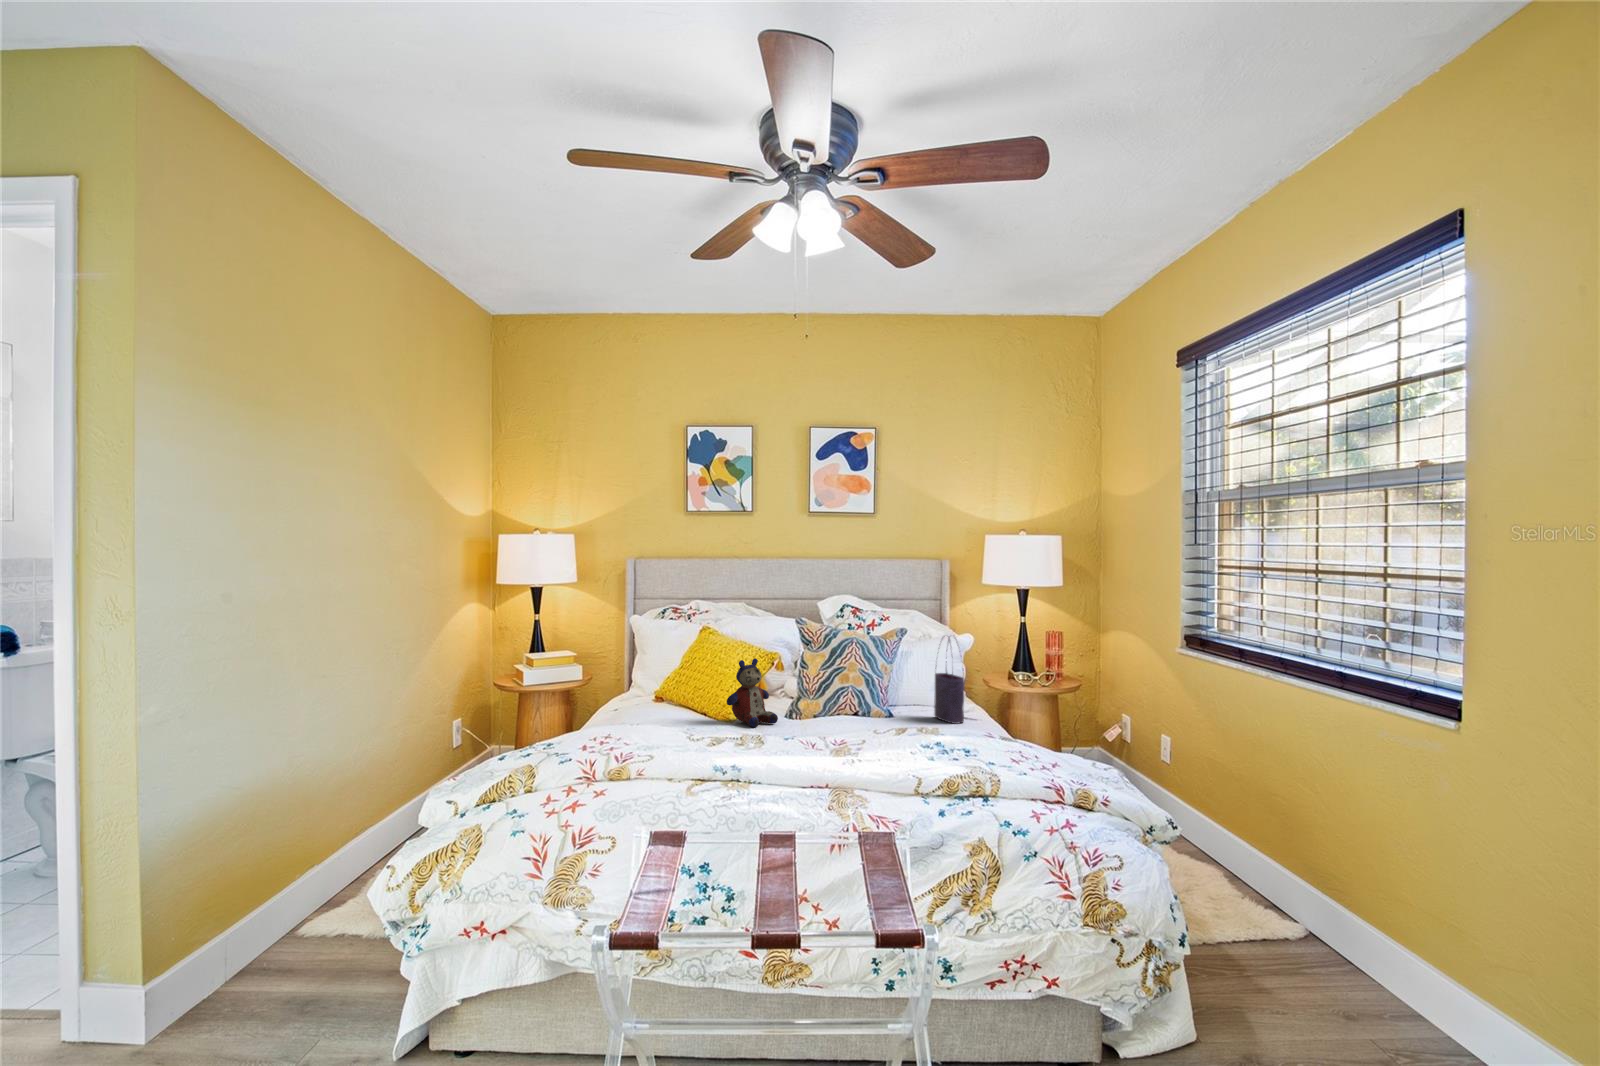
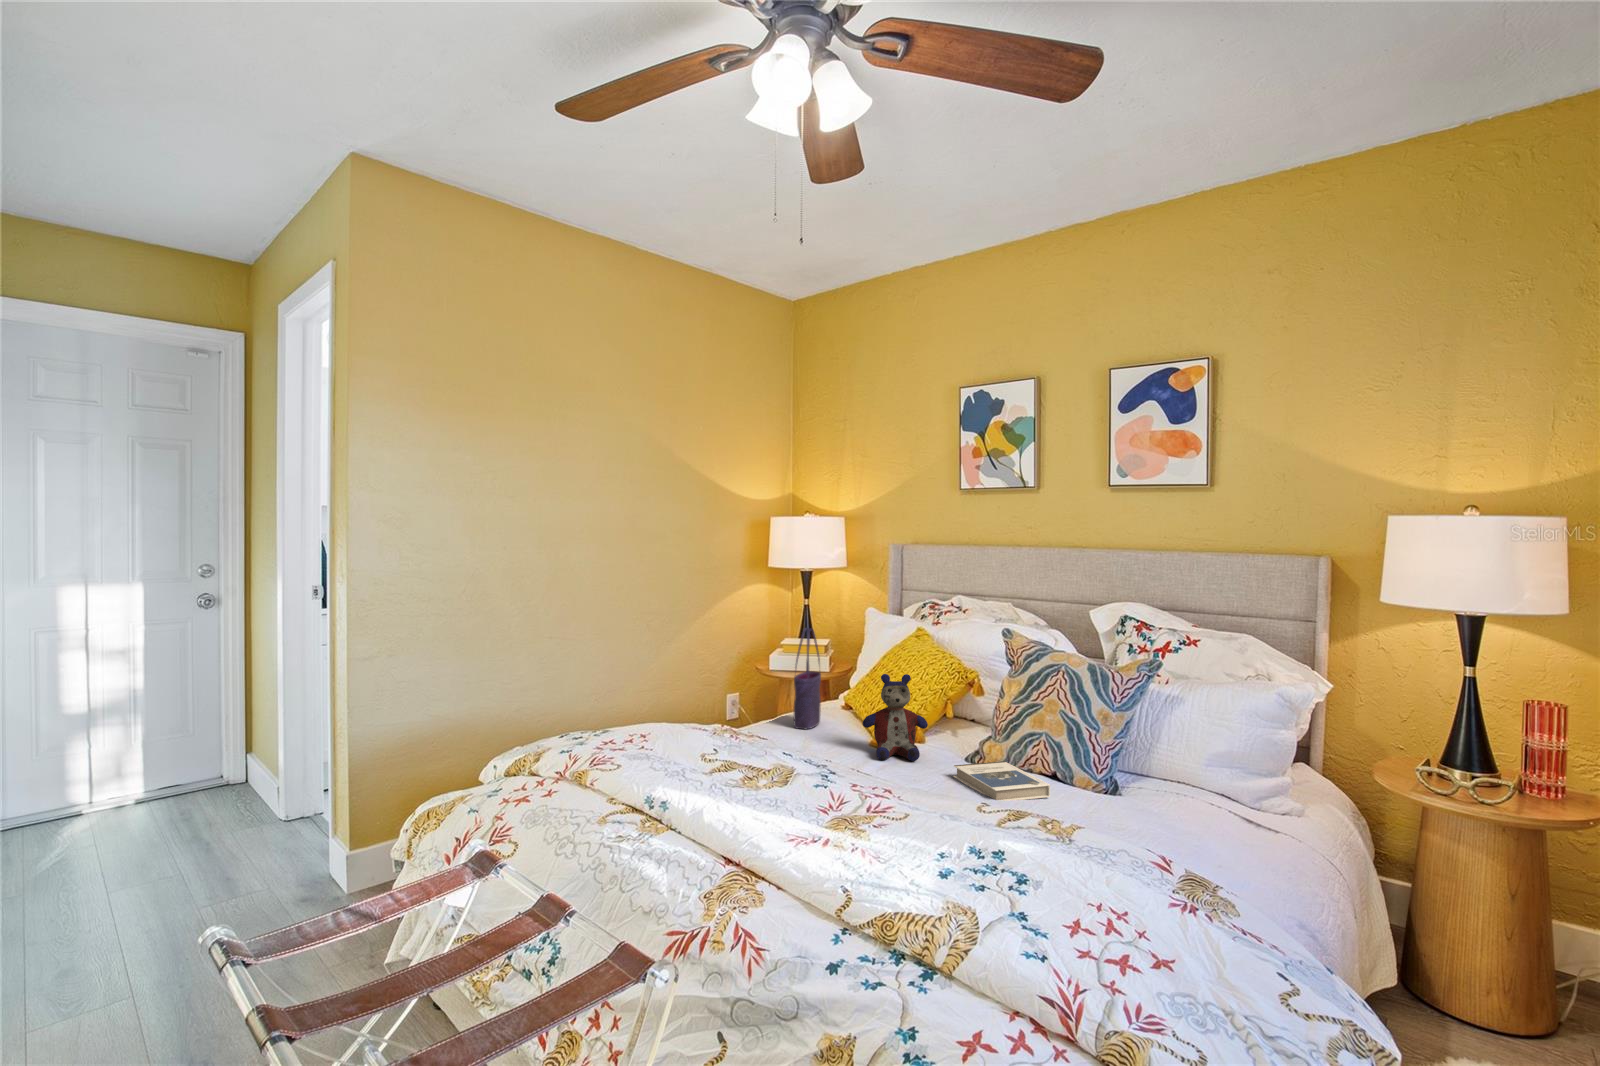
tote bag: present [934,636,965,724] -> present [794,628,821,729]
hardback book: none [817,710,888,735] -> present [953,761,1050,801]

